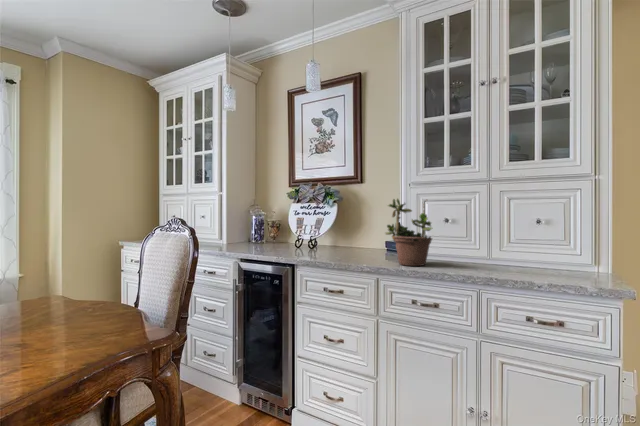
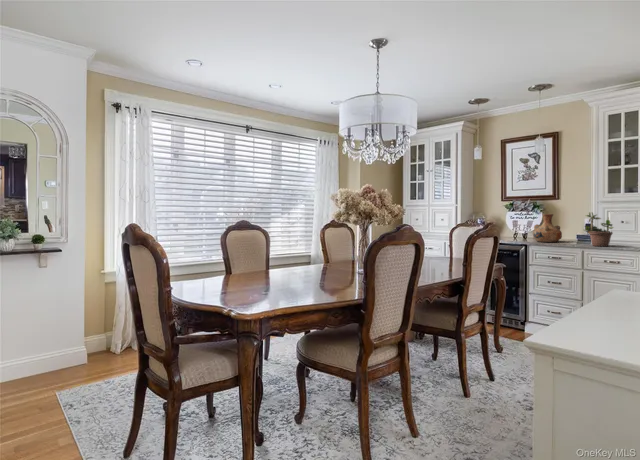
vase: none [314,204,359,255] -> present [533,214,562,242]

